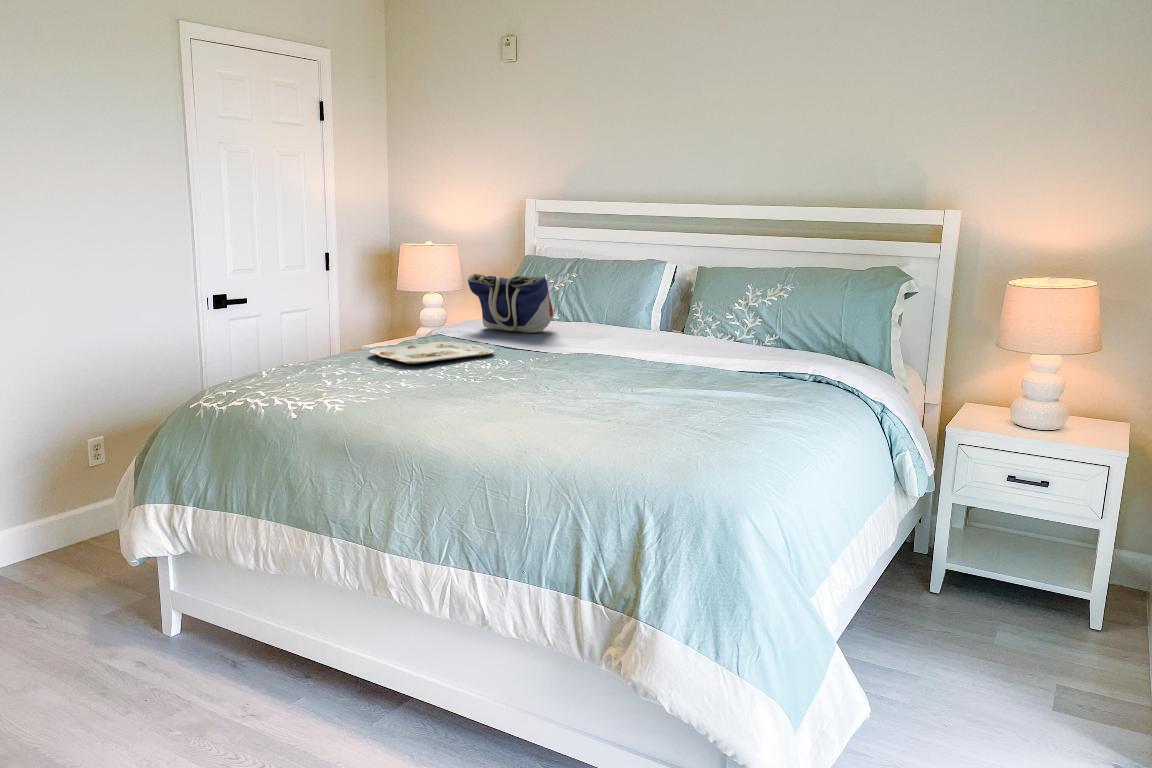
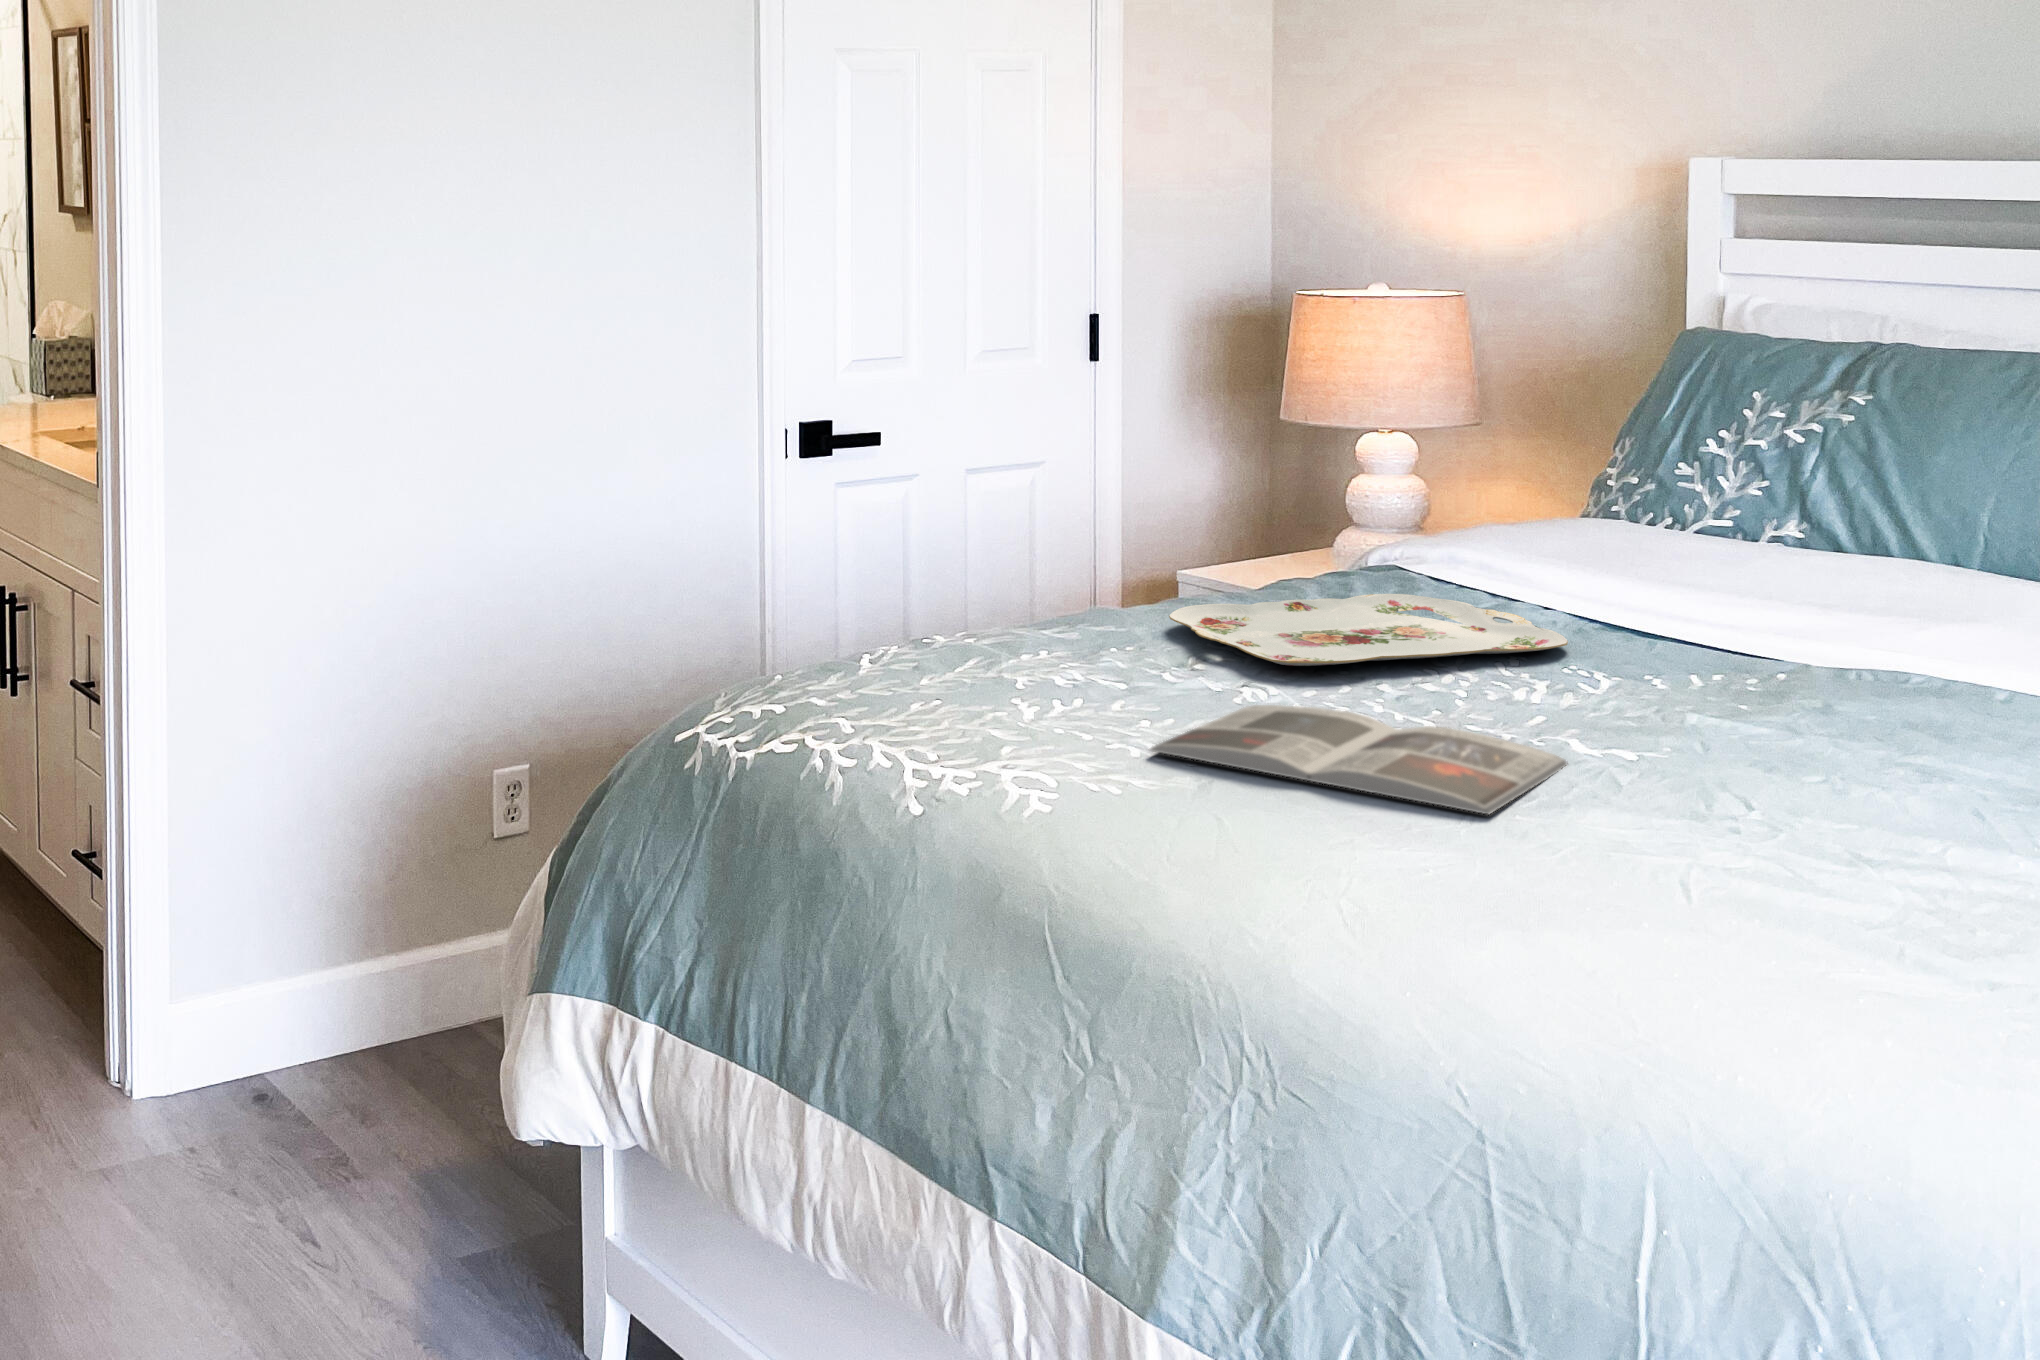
tote bag: present [468,274,555,333] -> none [1486,390,1786,578]
magazine: none [370,374,497,398] -> present [1150,705,1568,814]

